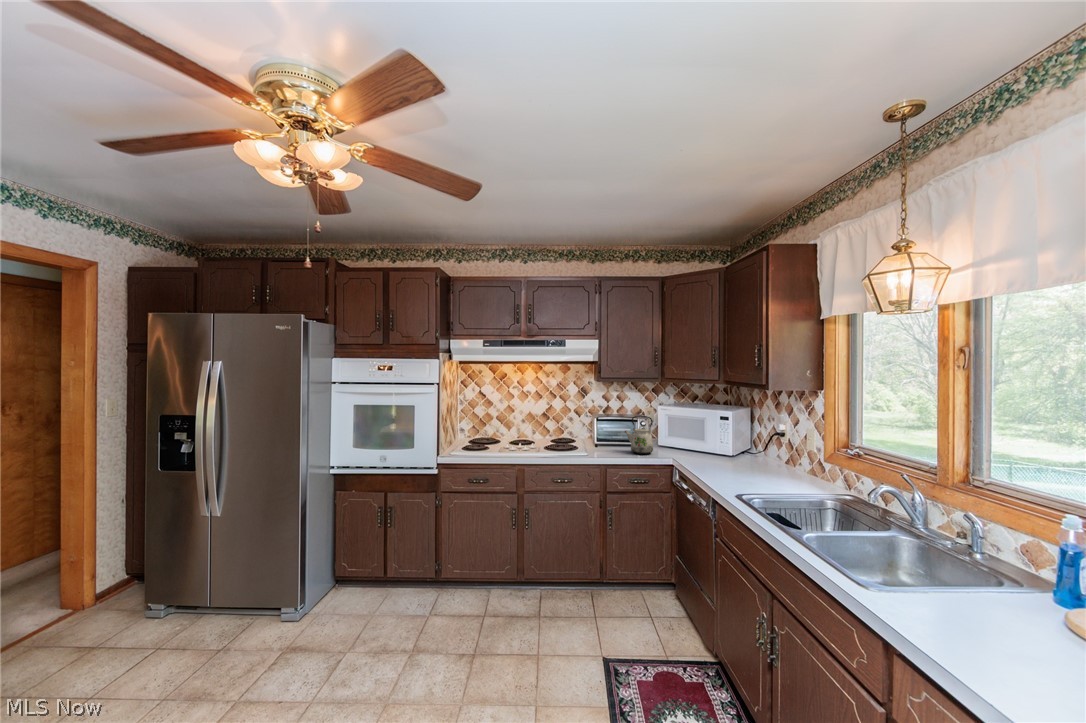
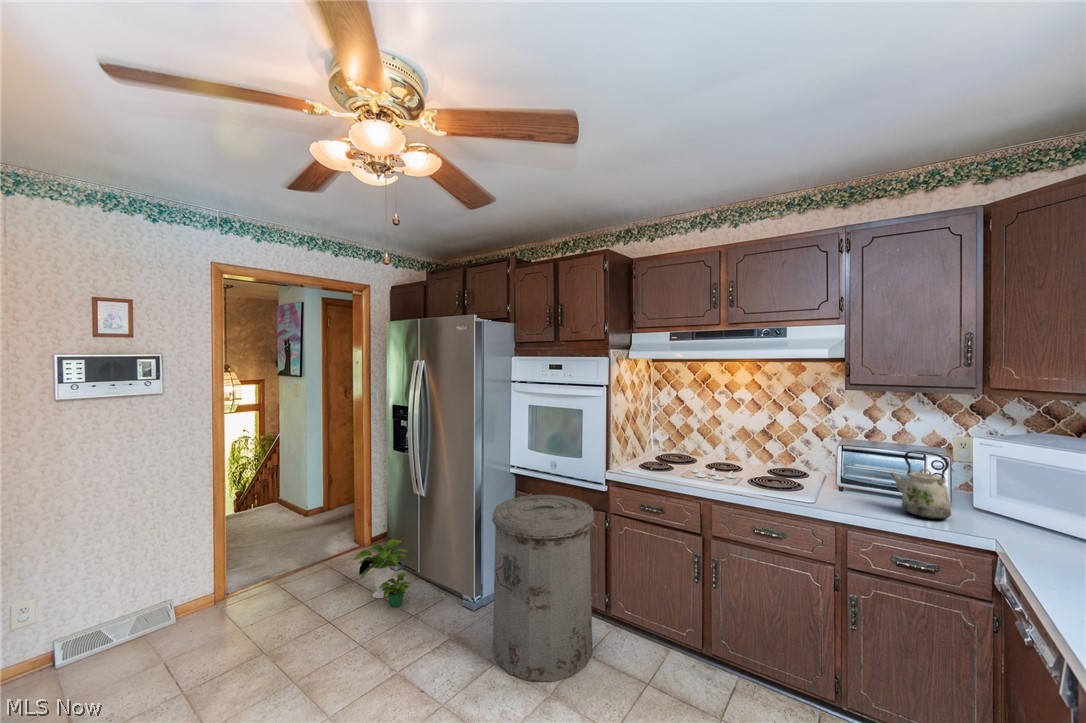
trash can: none [337,485,437,654] -> present [492,495,594,682]
potted plant: none [112,576,211,653] -> present [353,539,411,607]

